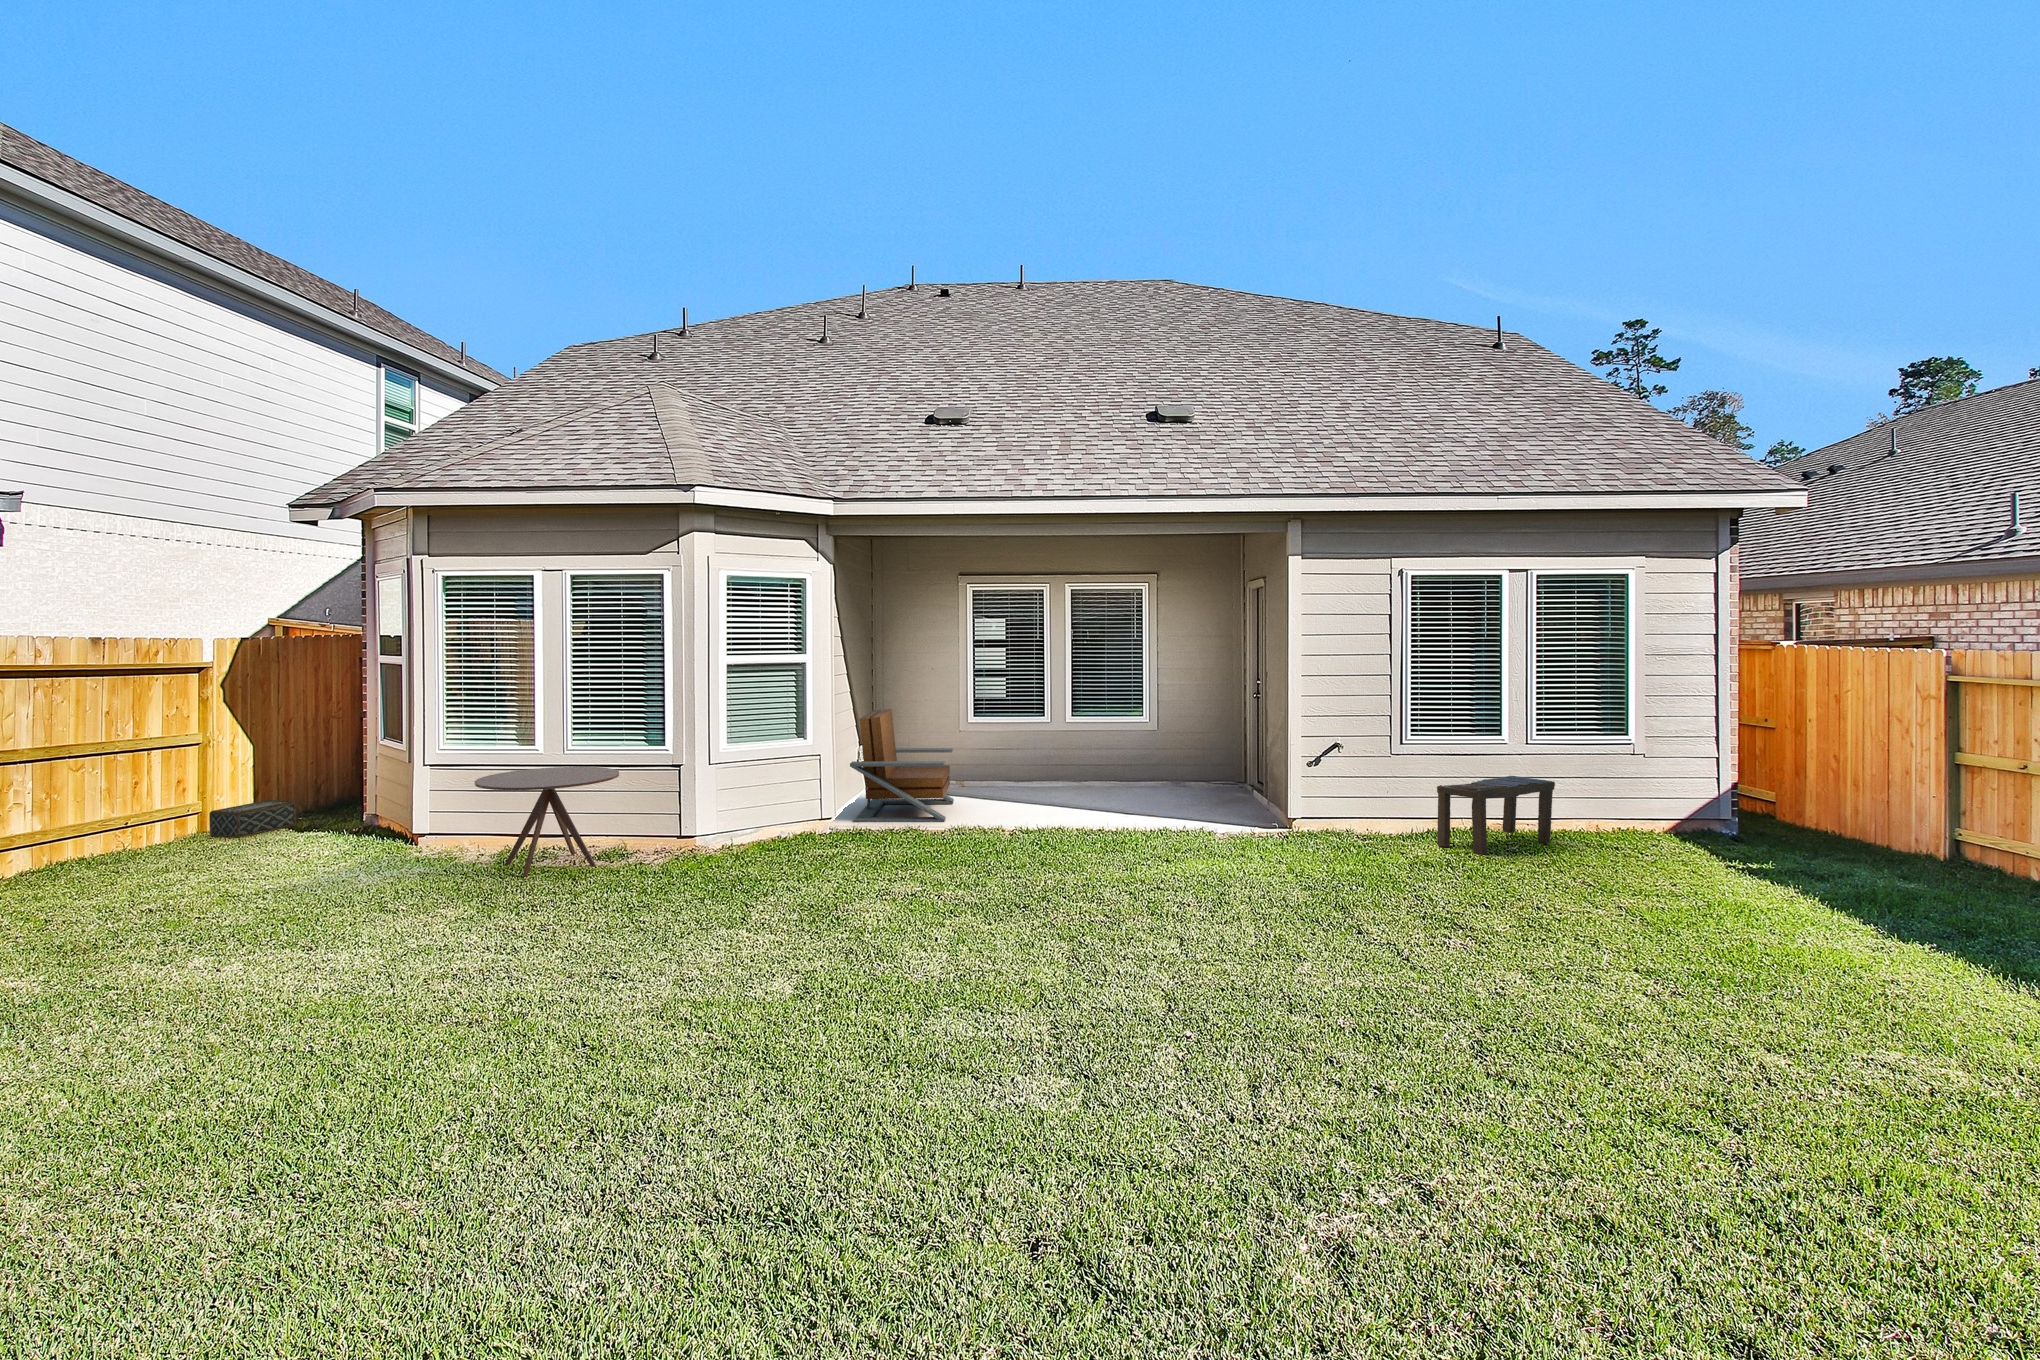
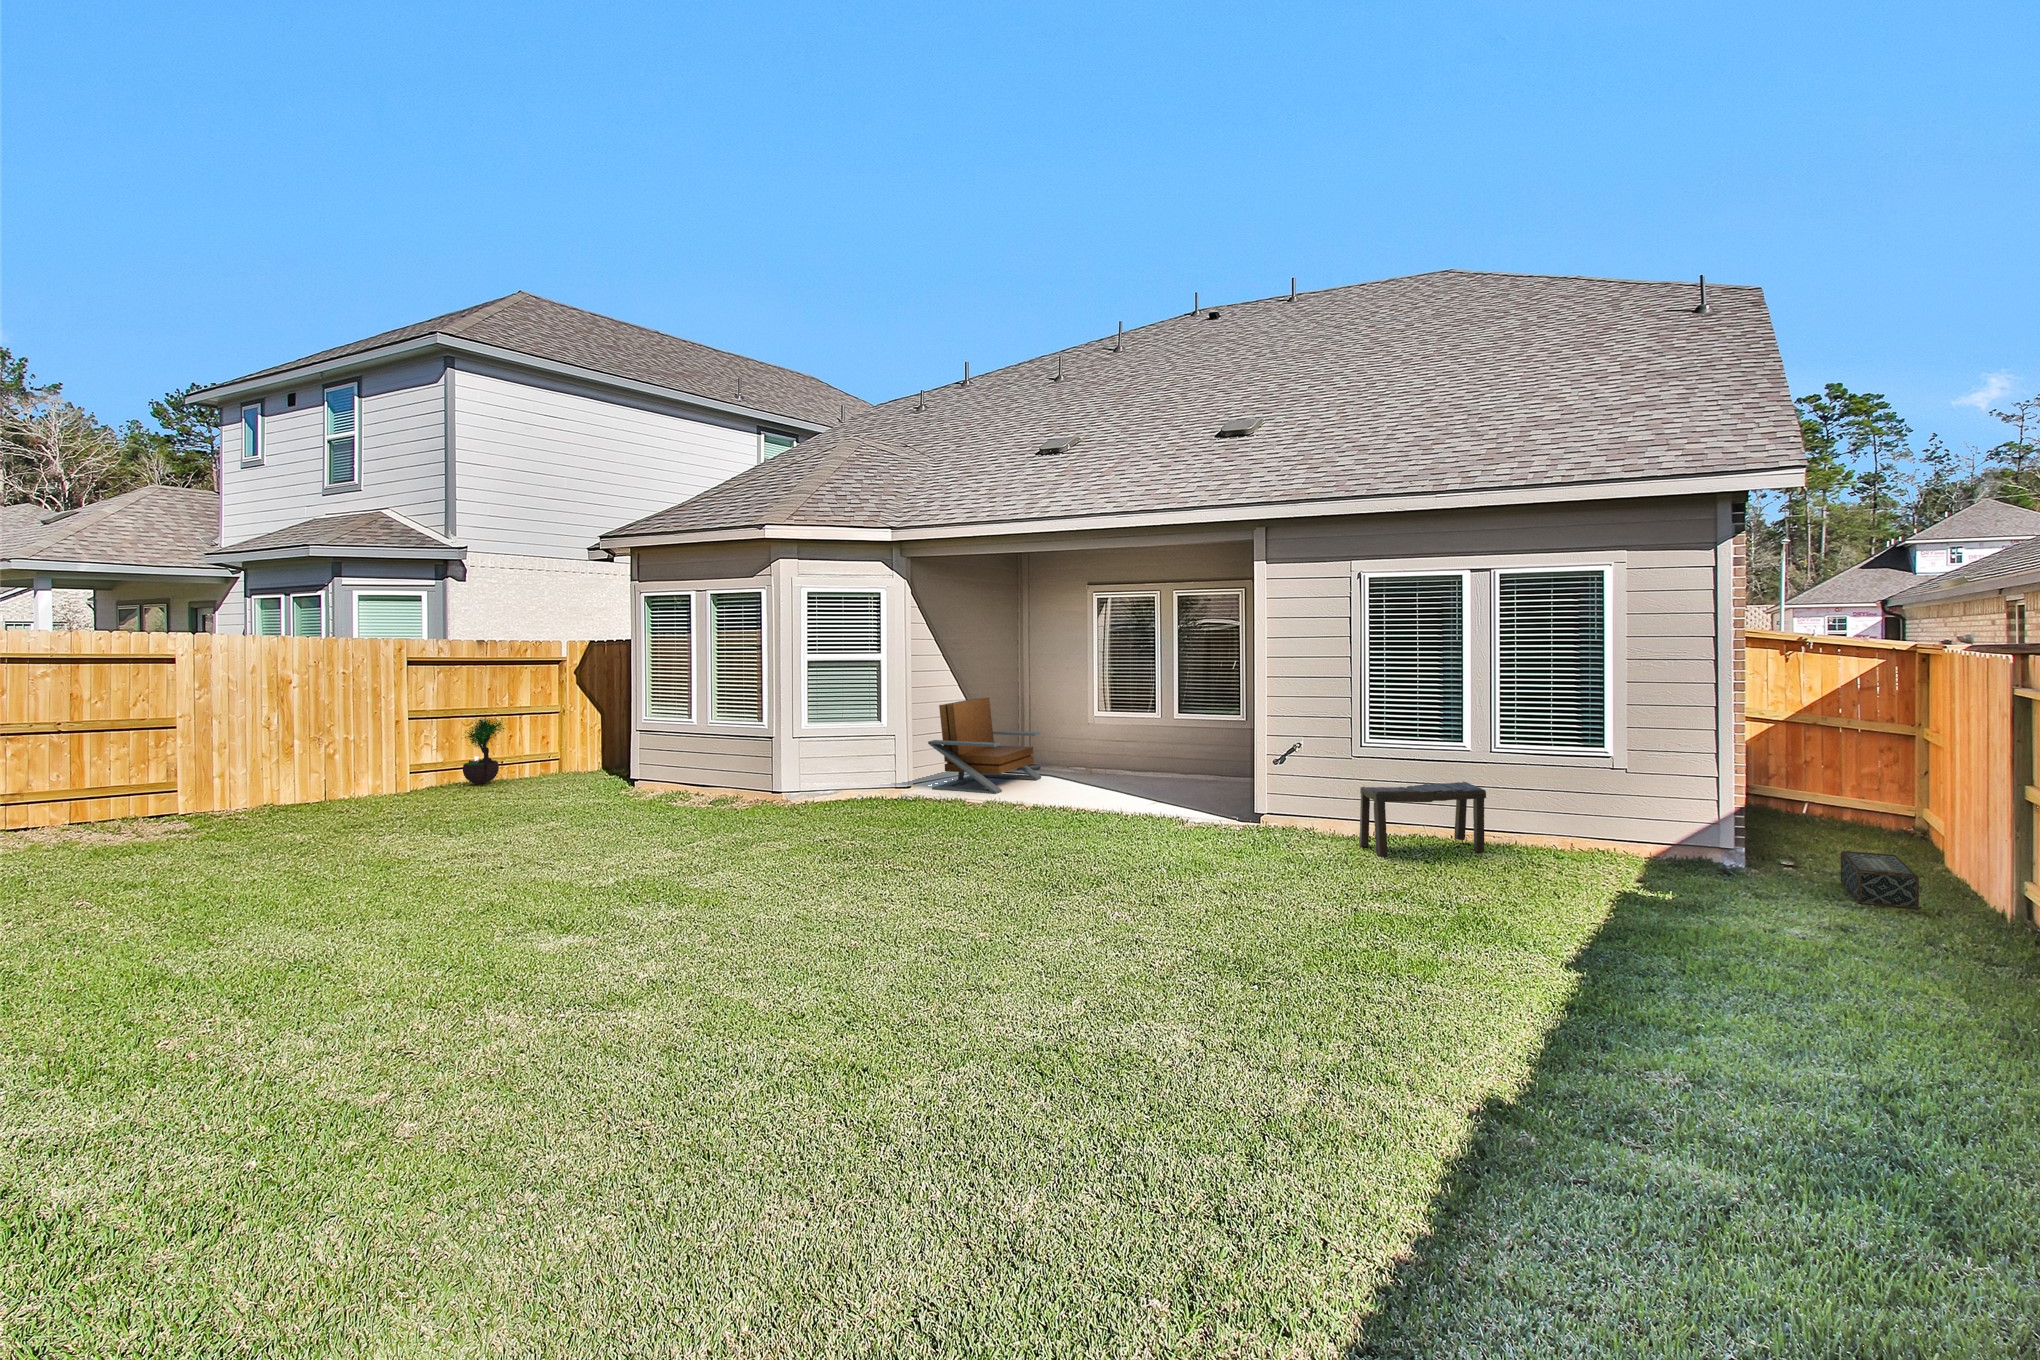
potted tree: none [78,749,162,862] -> present [463,716,504,784]
round table: present [474,767,619,877] -> none [630,735,731,811]
woven basket: present [209,800,296,838] -> present [1841,851,1919,909]

